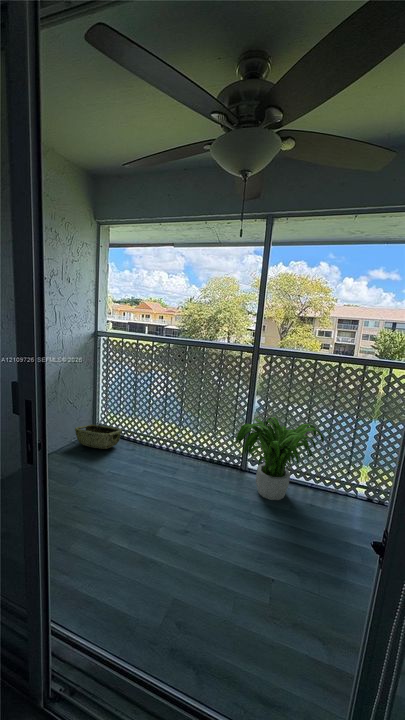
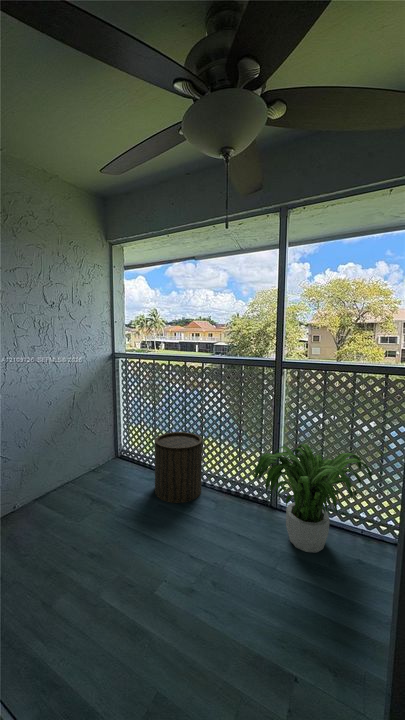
stool: none [138,407,184,468] -> present [155,432,202,503]
woven basket: present [75,425,122,449] -> none [92,451,141,479]

